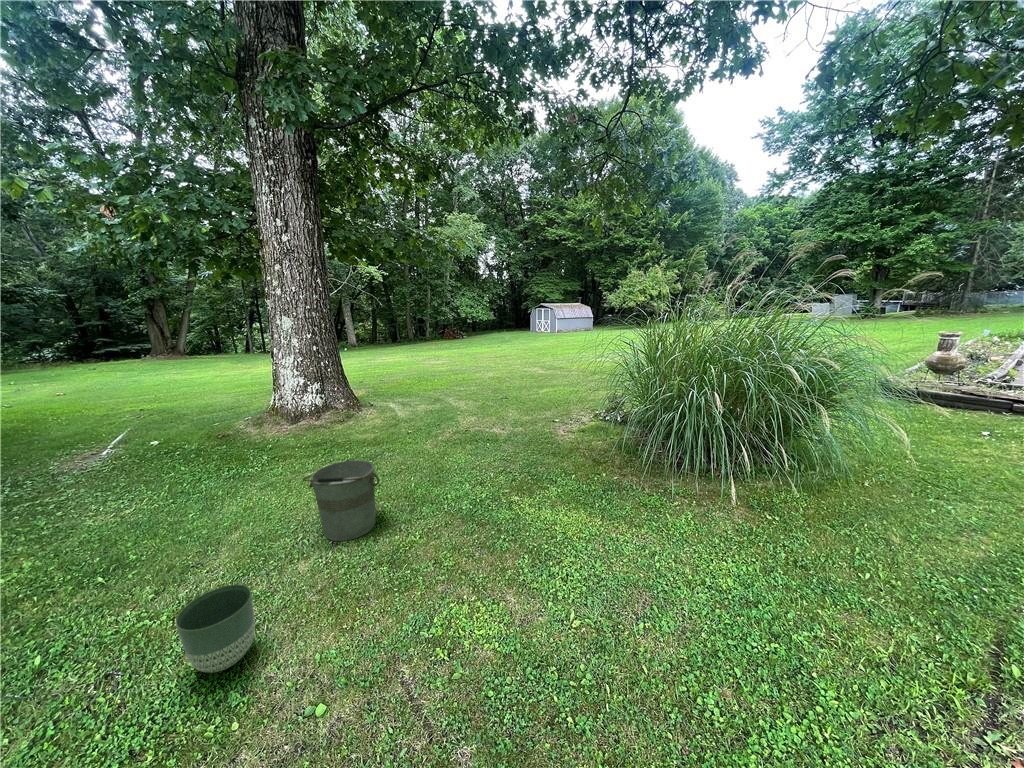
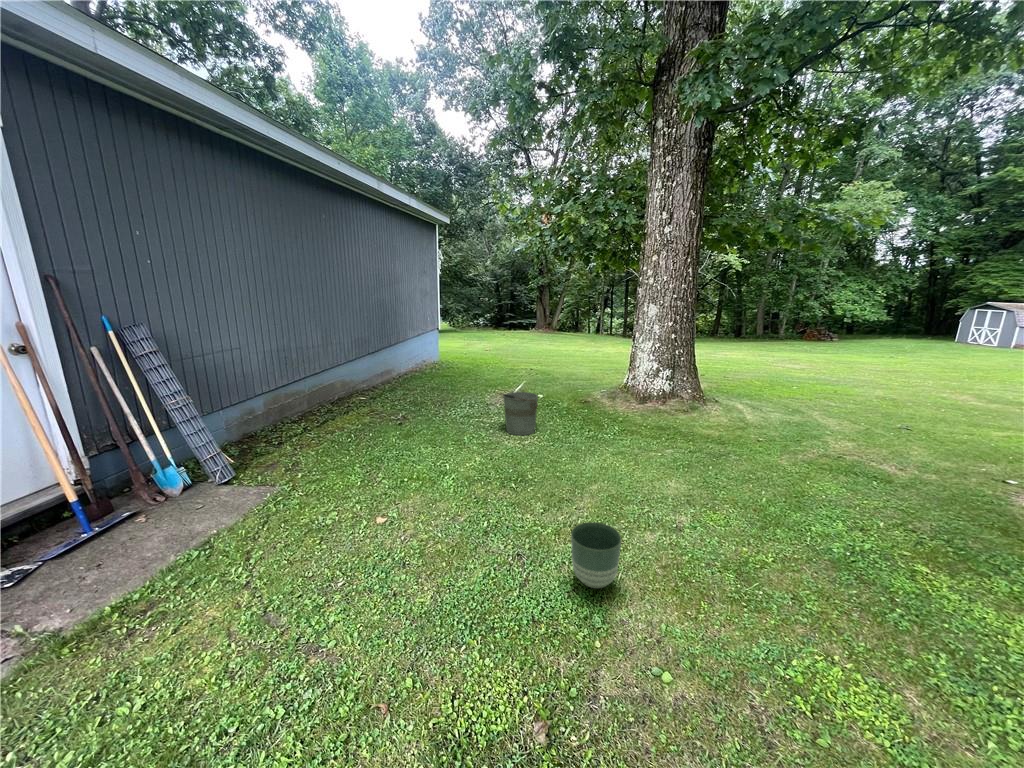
bucket: present [303,460,380,541] -> present [500,392,538,435]

